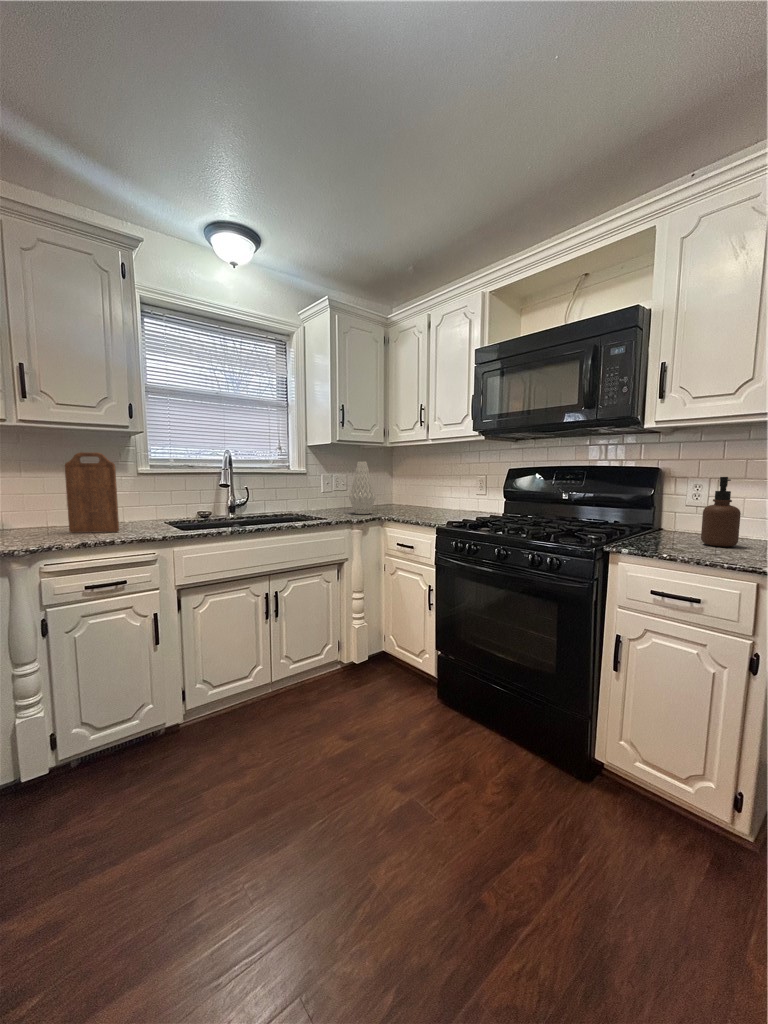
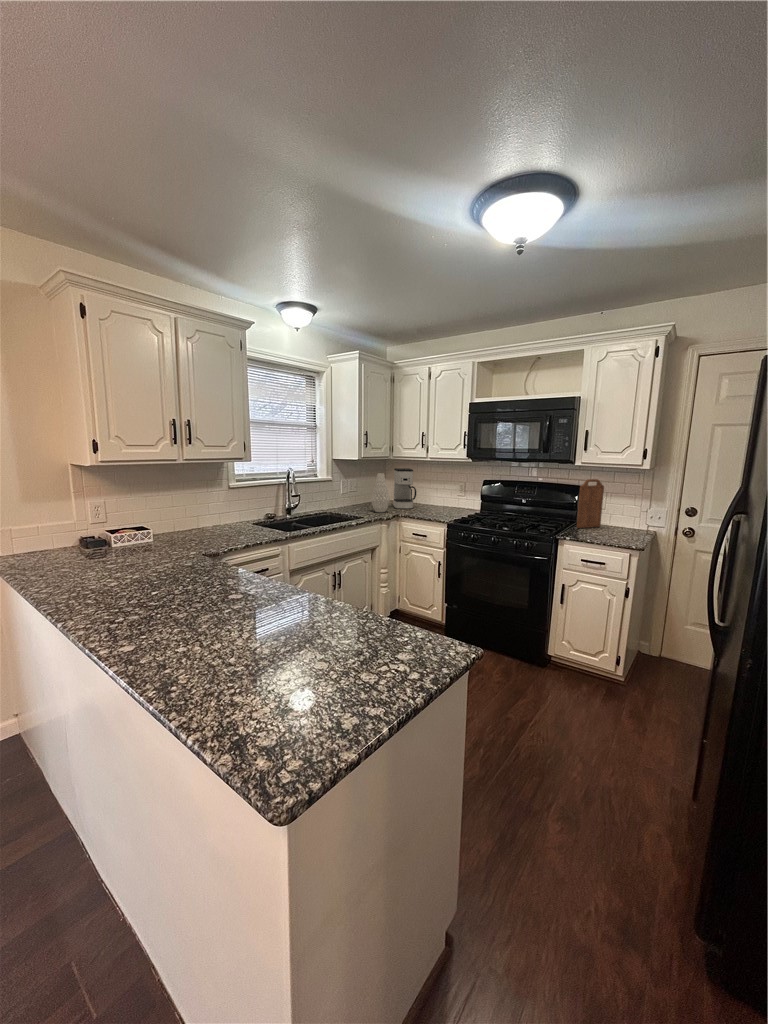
cutting board: present [65,452,119,533] -> present [577,479,604,528]
coffee maker: none [390,459,420,512] -> present [393,468,416,509]
soap dispenser: present [701,477,741,547] -> none [604,497,623,534]

